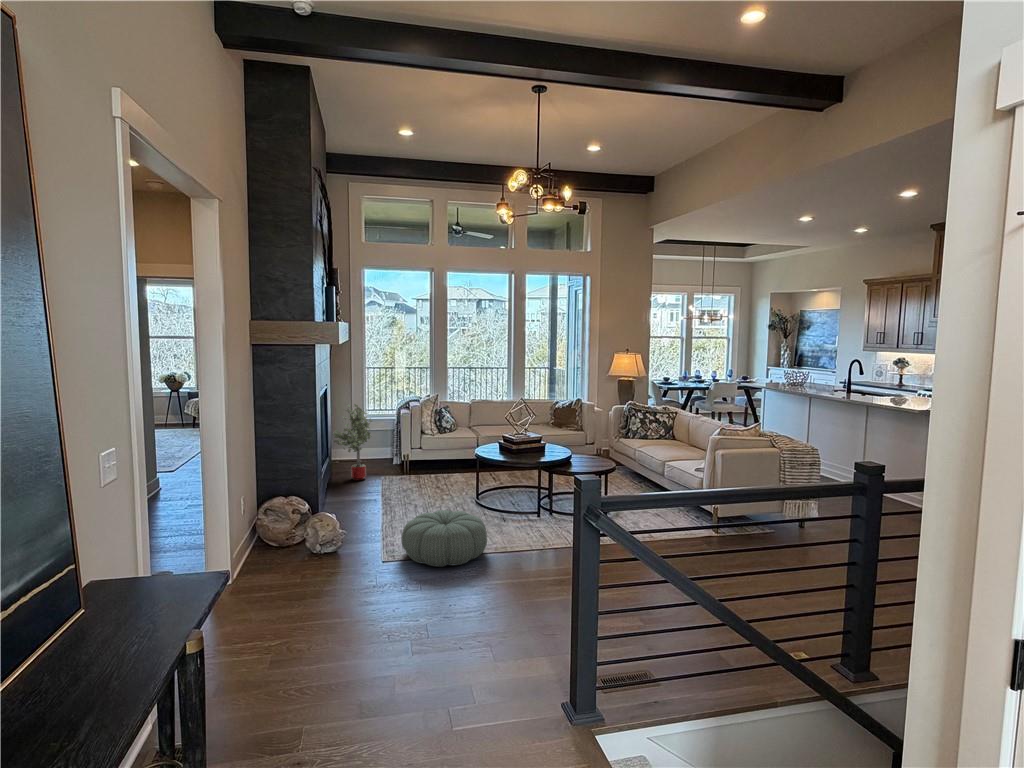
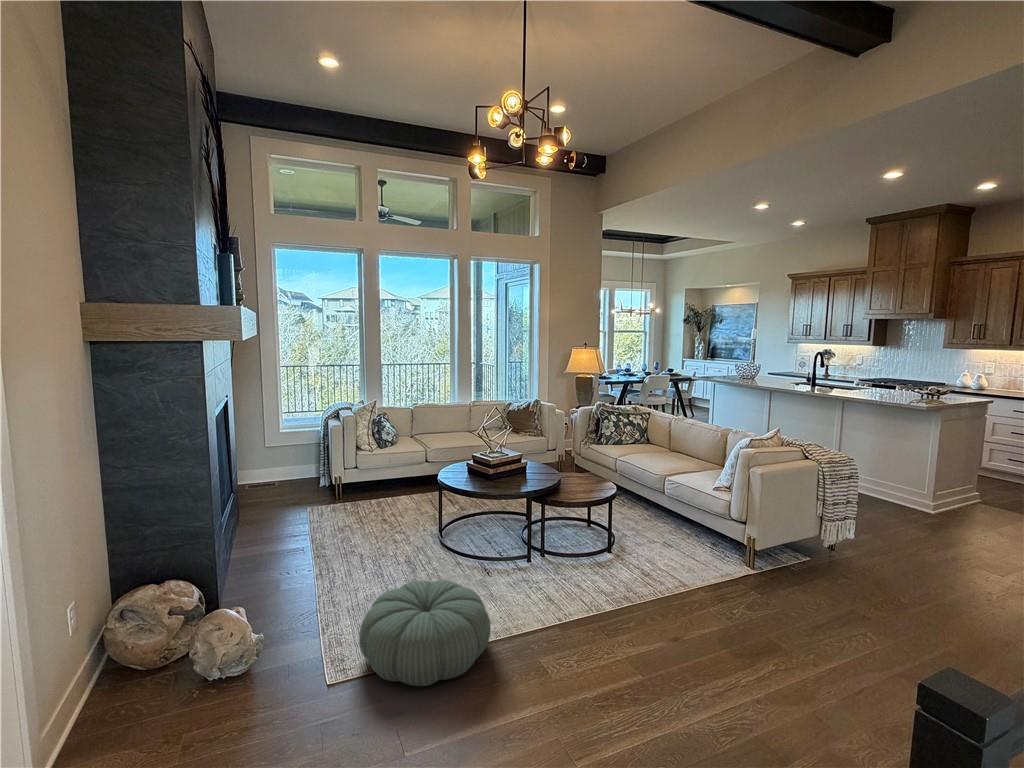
potted tree: present [333,404,372,480] -> none [235,419,293,519]

